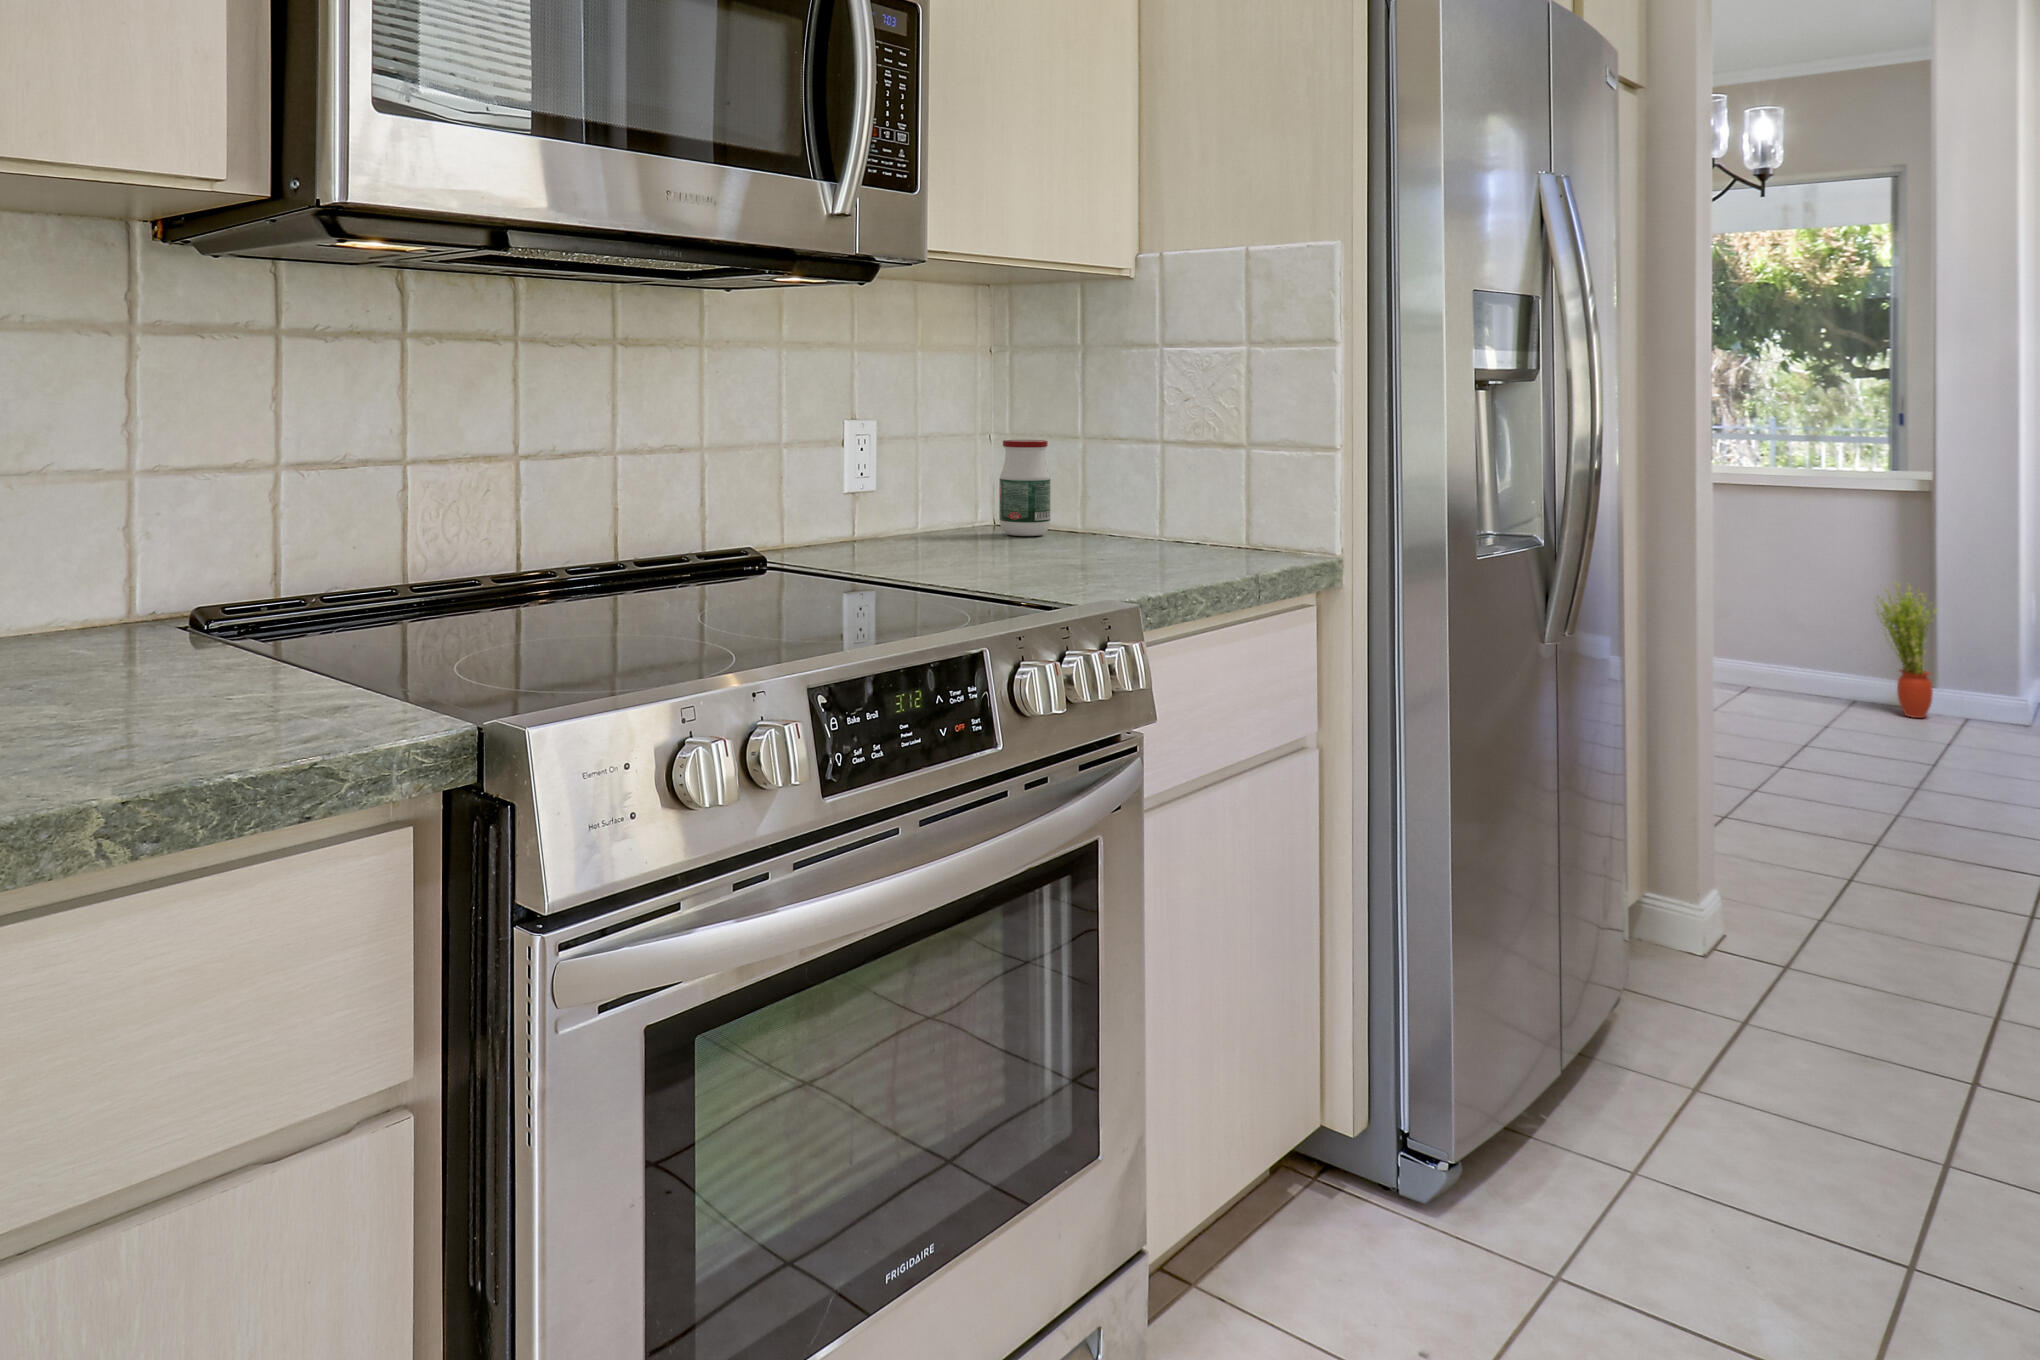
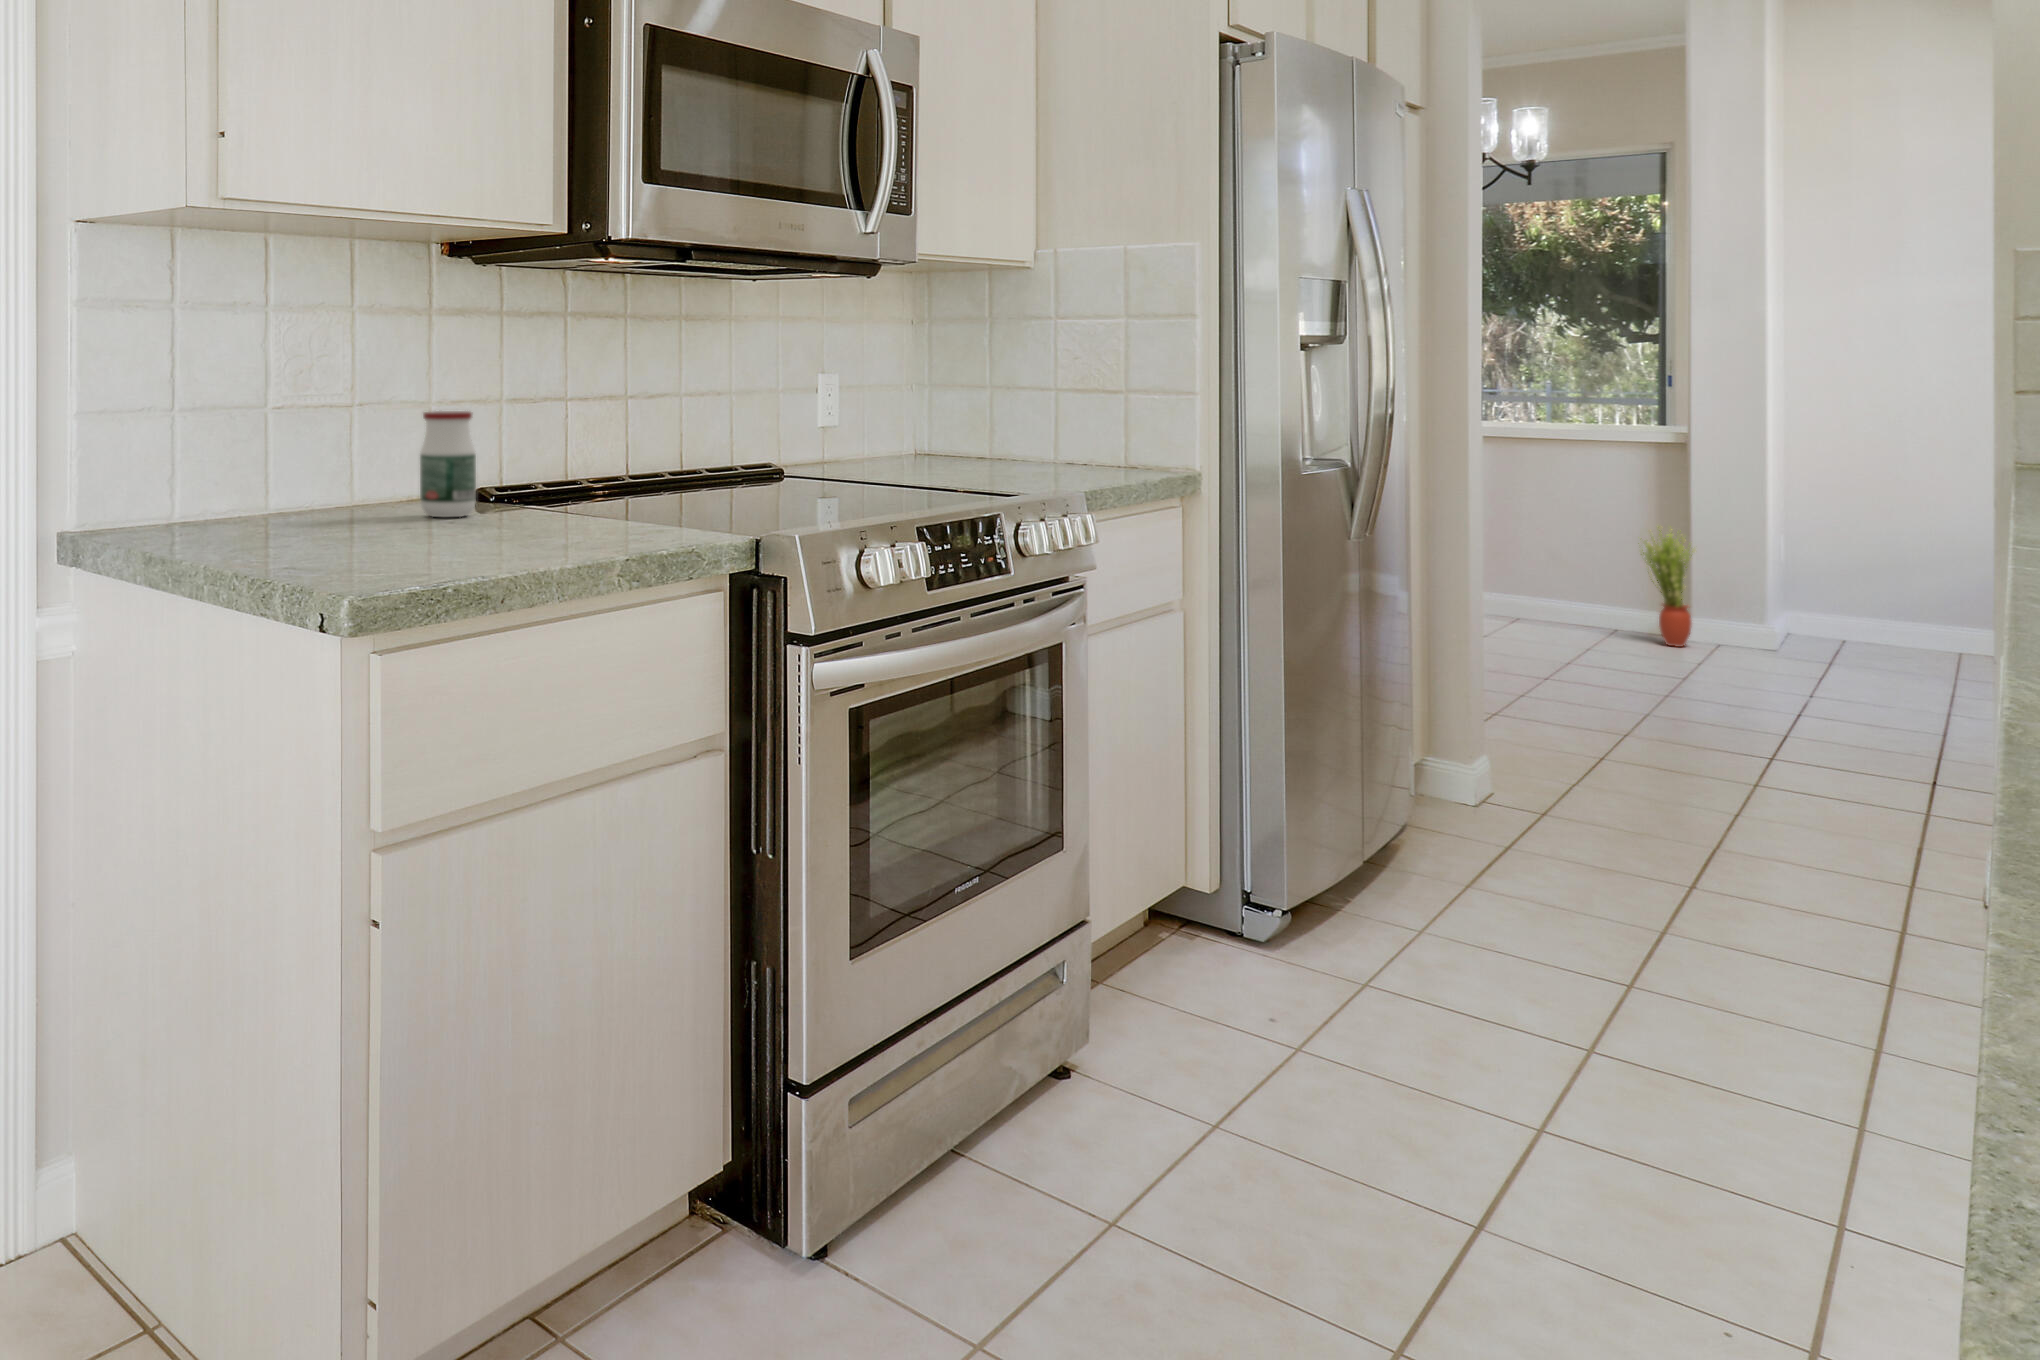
jar: present [999,440,1050,536] -> present [420,411,476,517]

